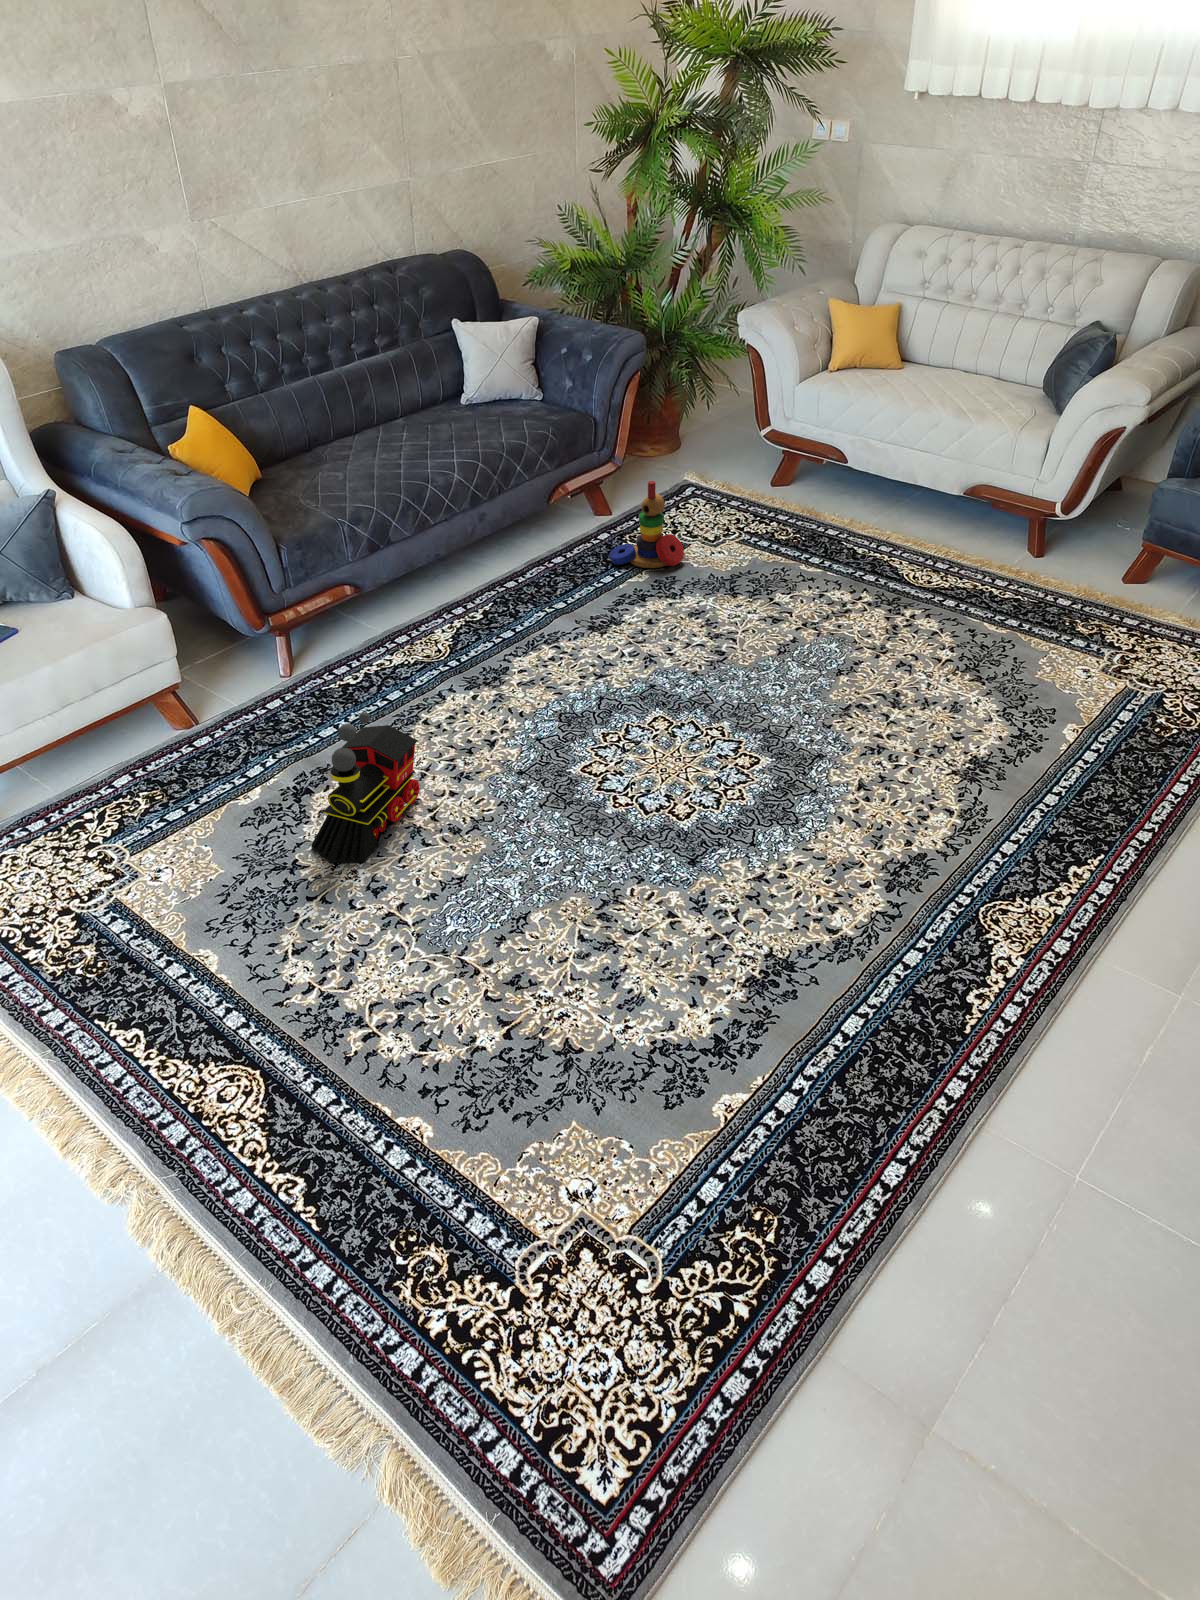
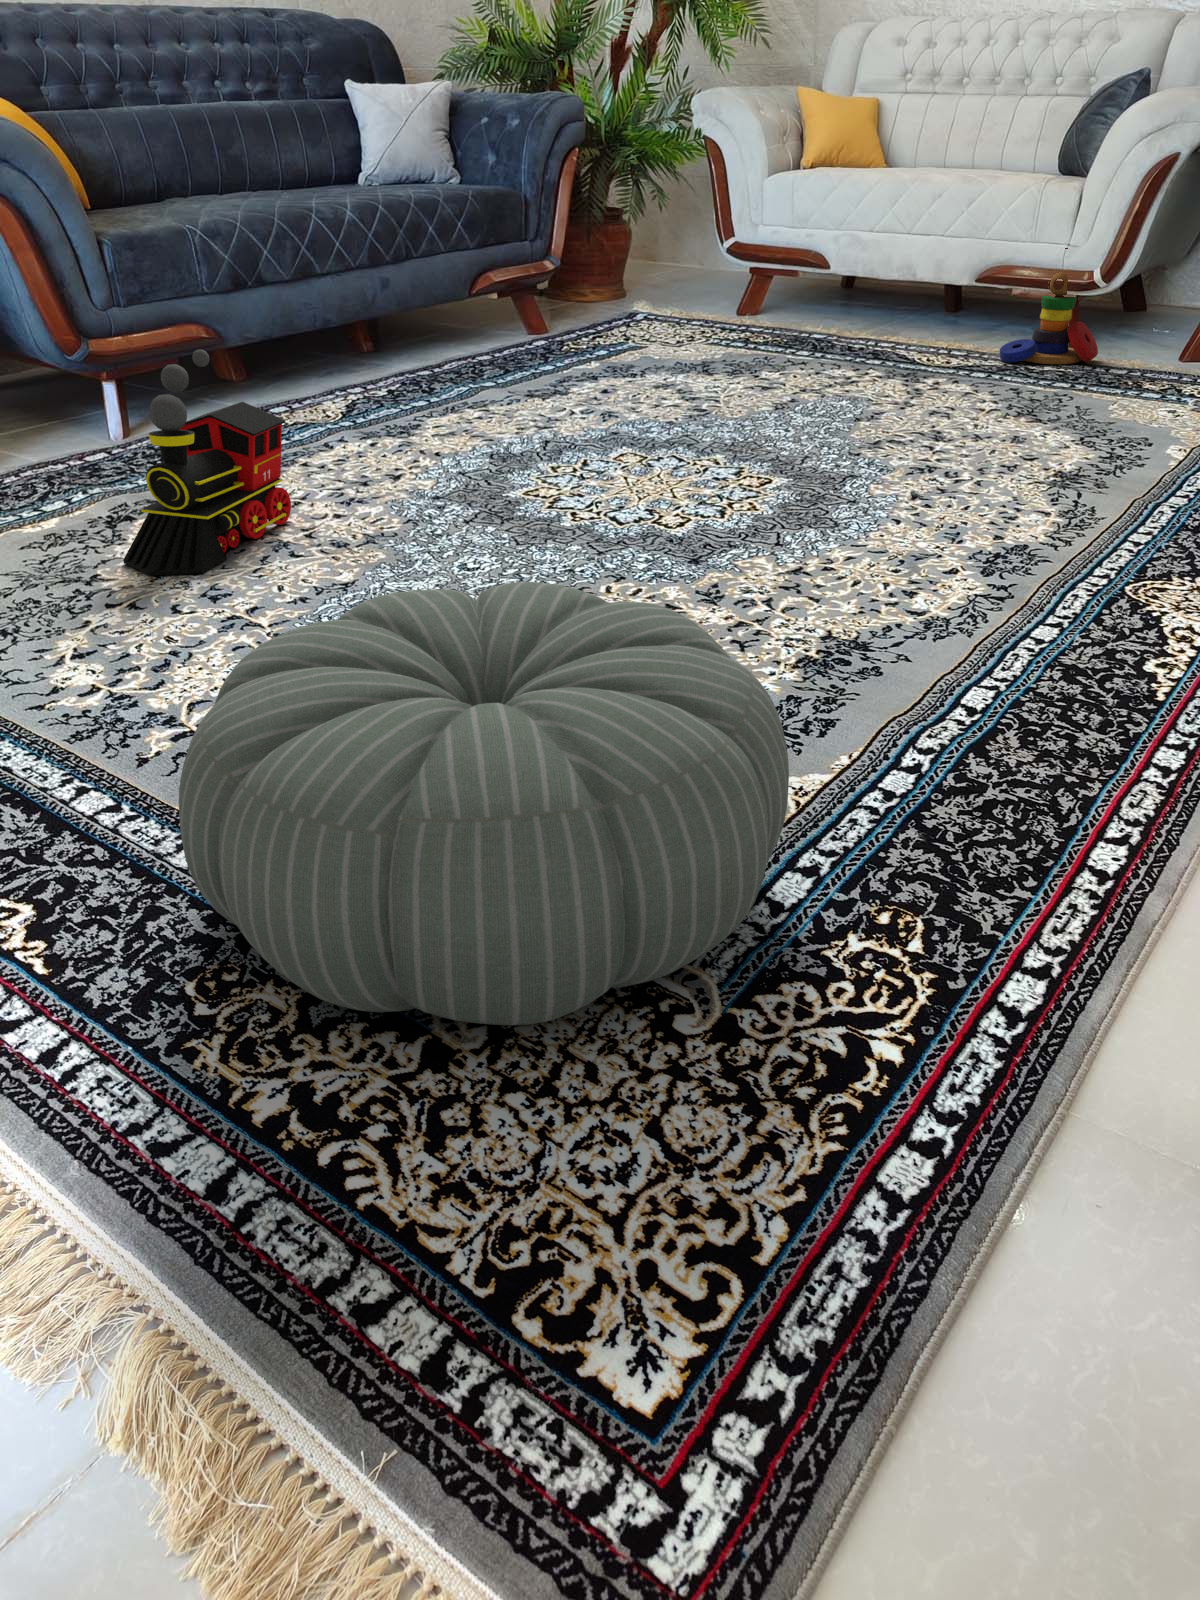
stacking toy: present [609,481,684,568] -> present [1000,248,1098,364]
pouf: none [390,995,708,1294] -> present [179,581,789,1025]

